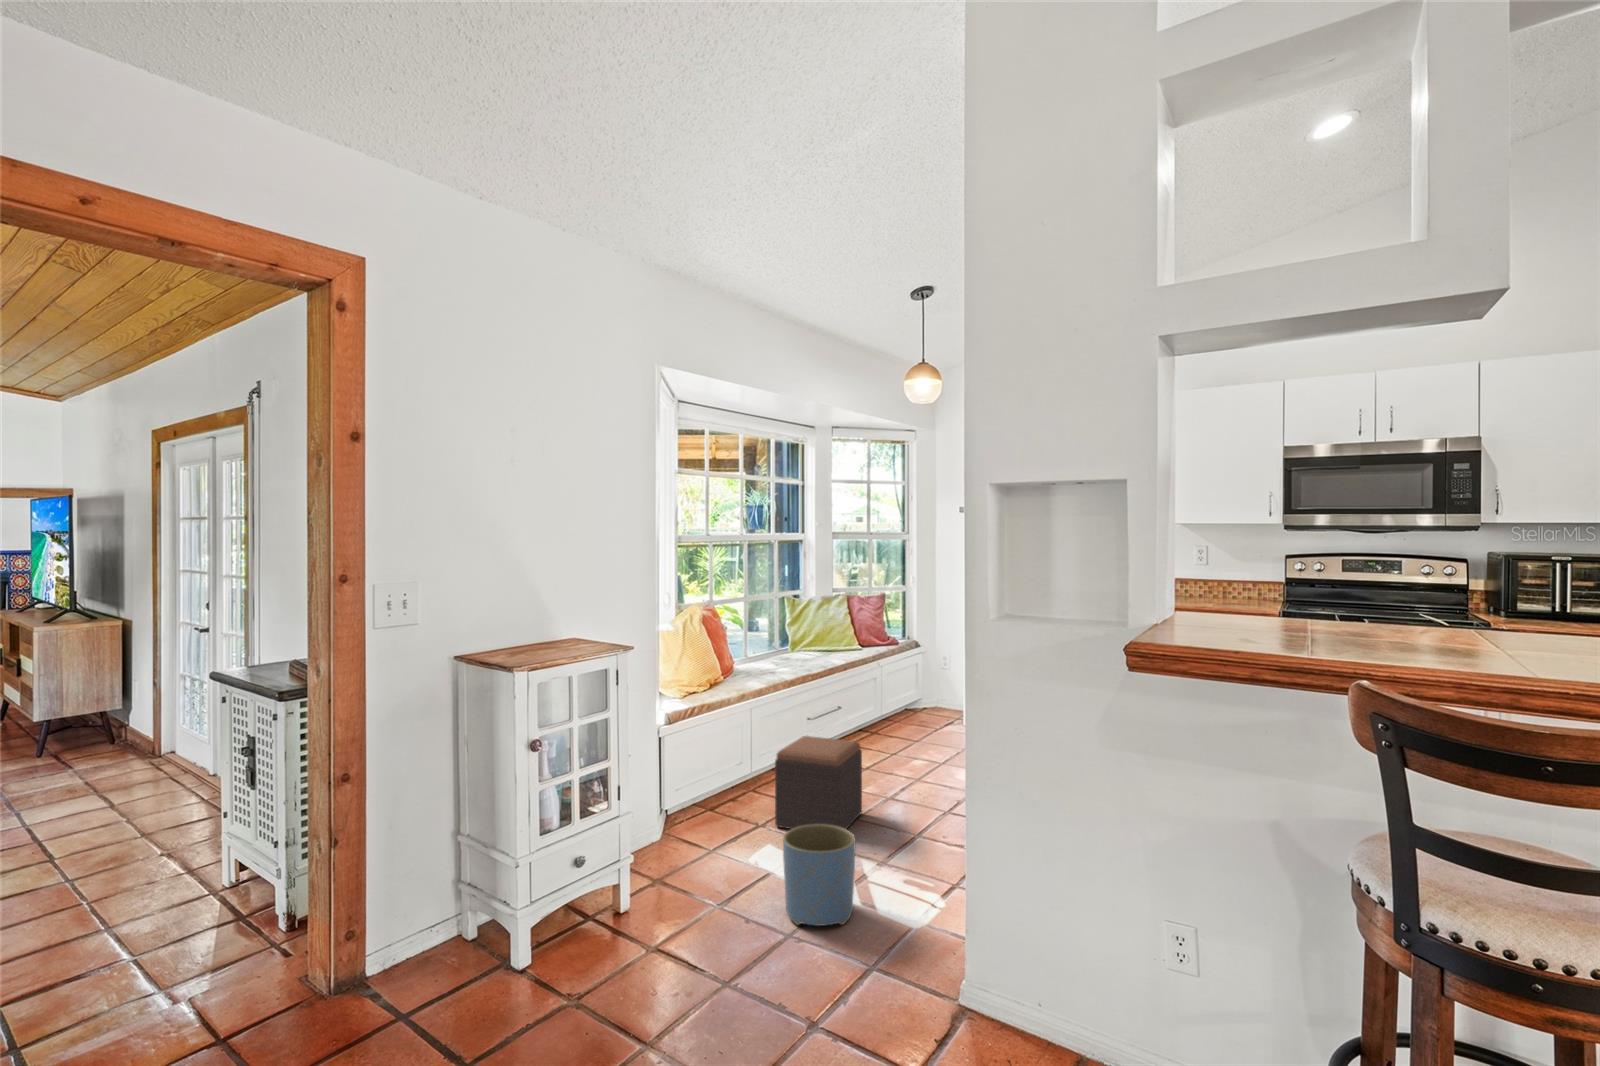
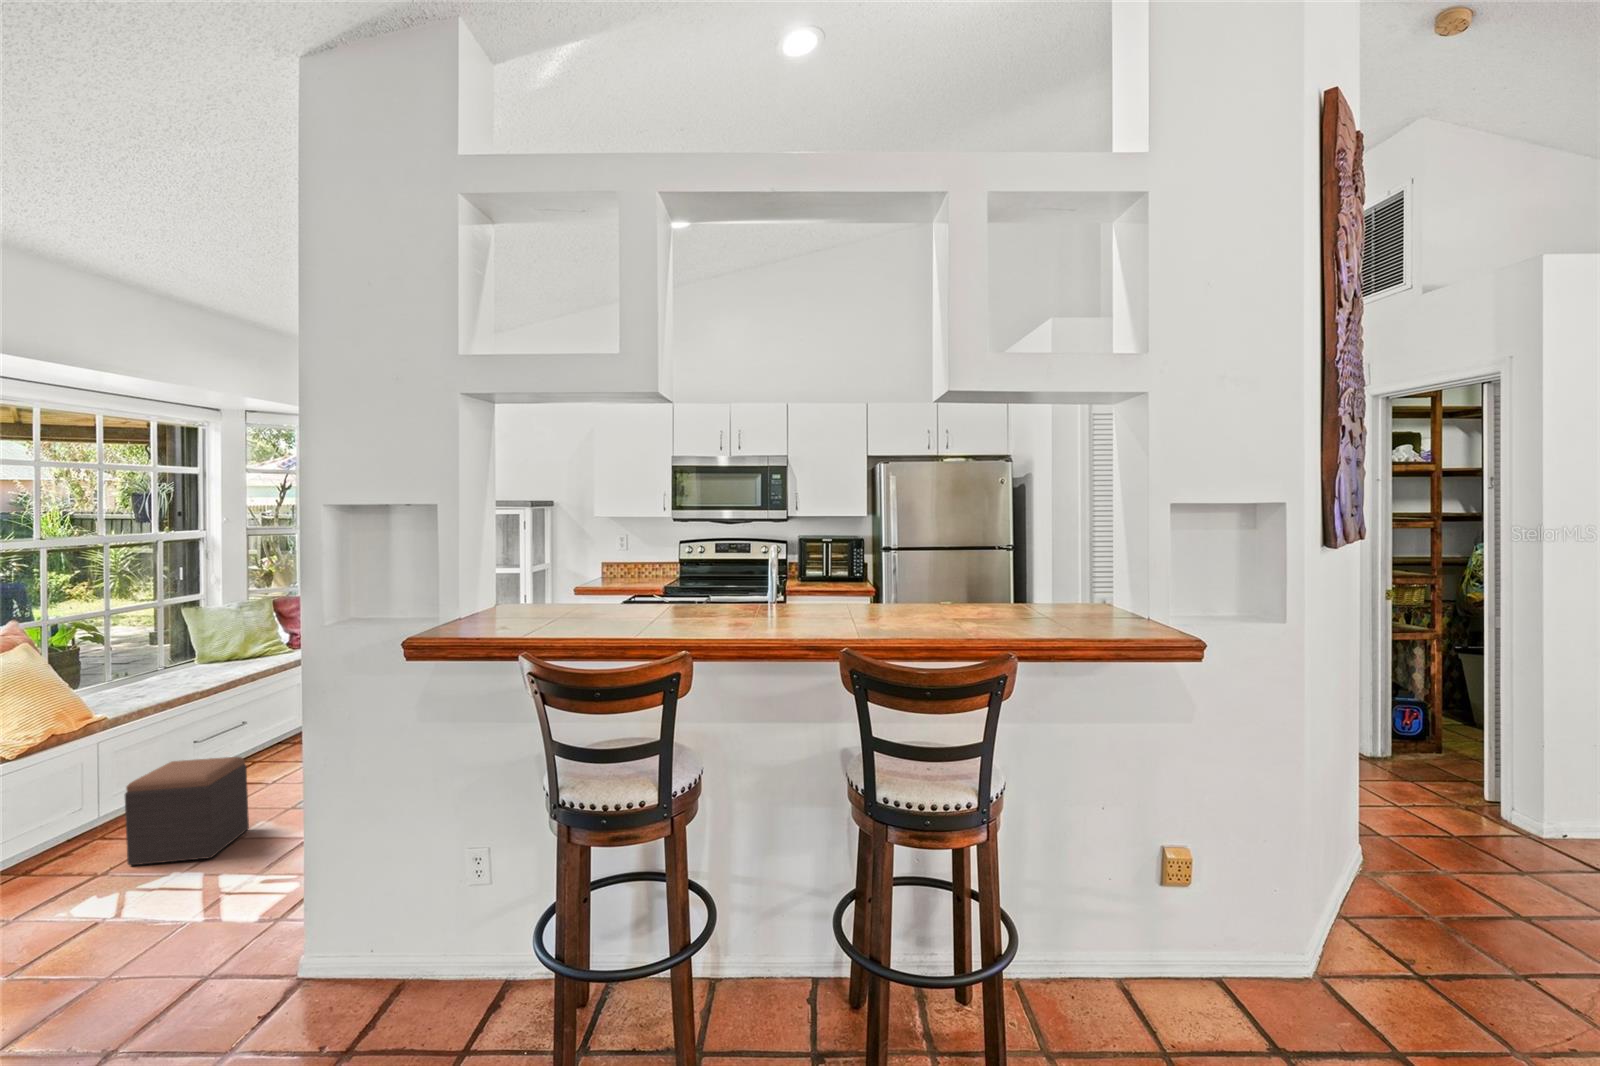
planter: present [783,824,856,926] -> none [109,846,205,956]

